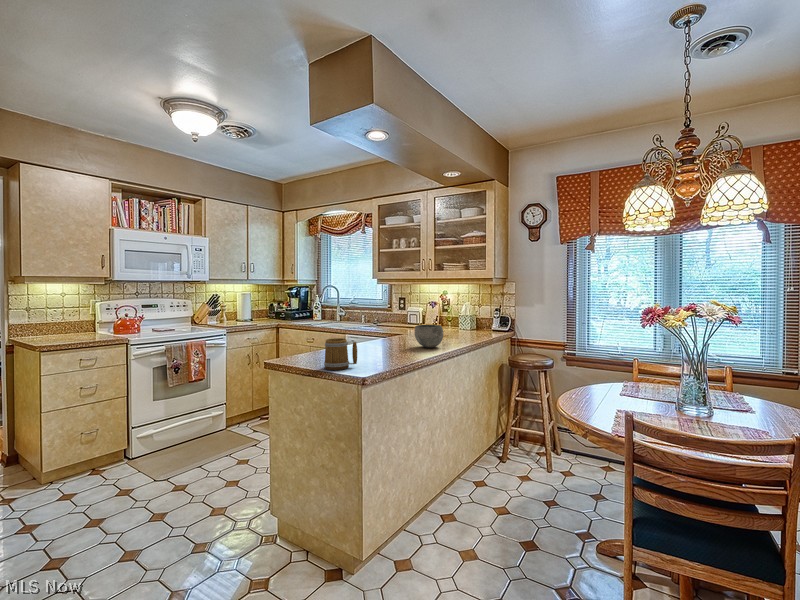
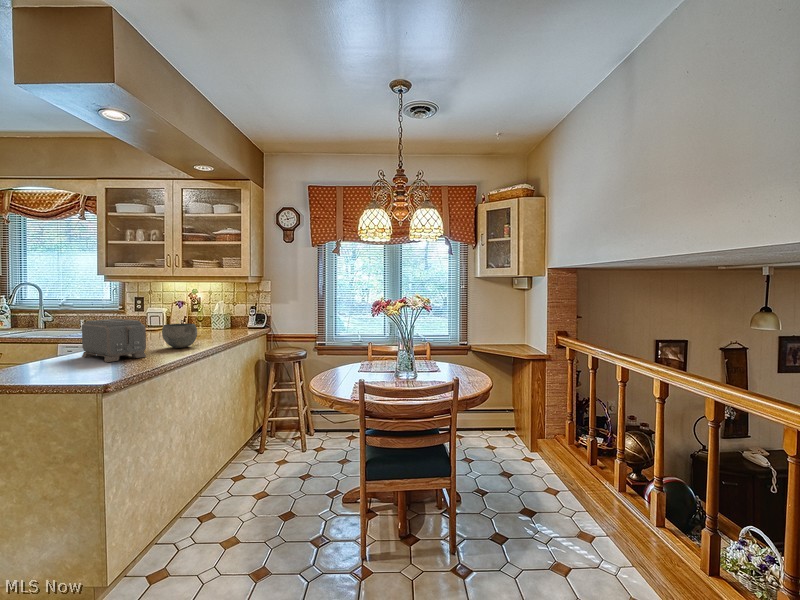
toaster: none [356,319,401,357] -> present [82,319,146,362]
mug: present [324,338,357,370] -> none [39,343,90,381]

